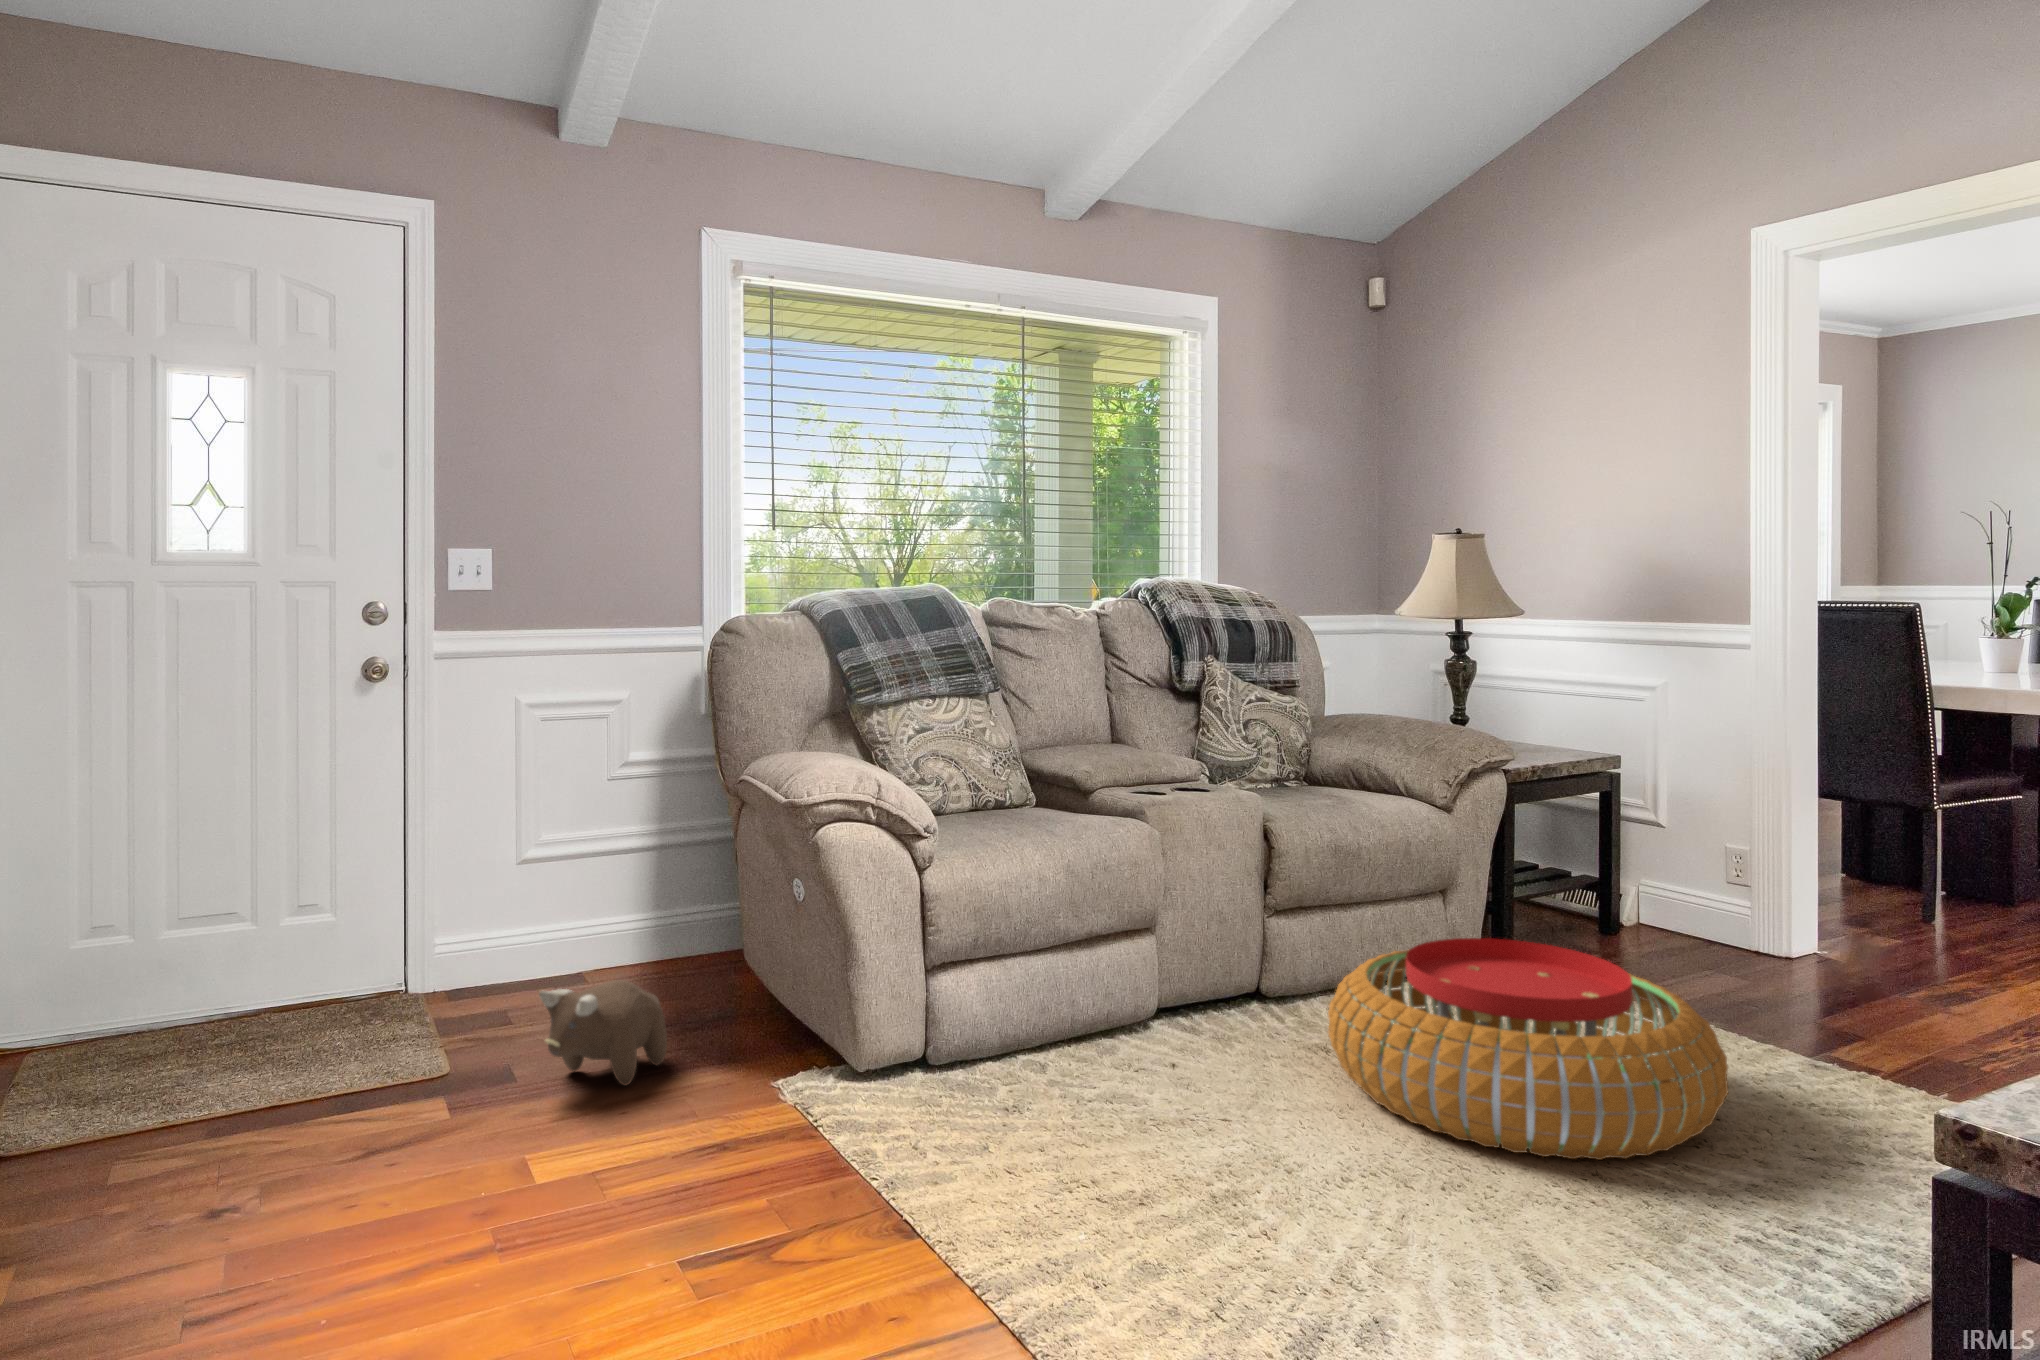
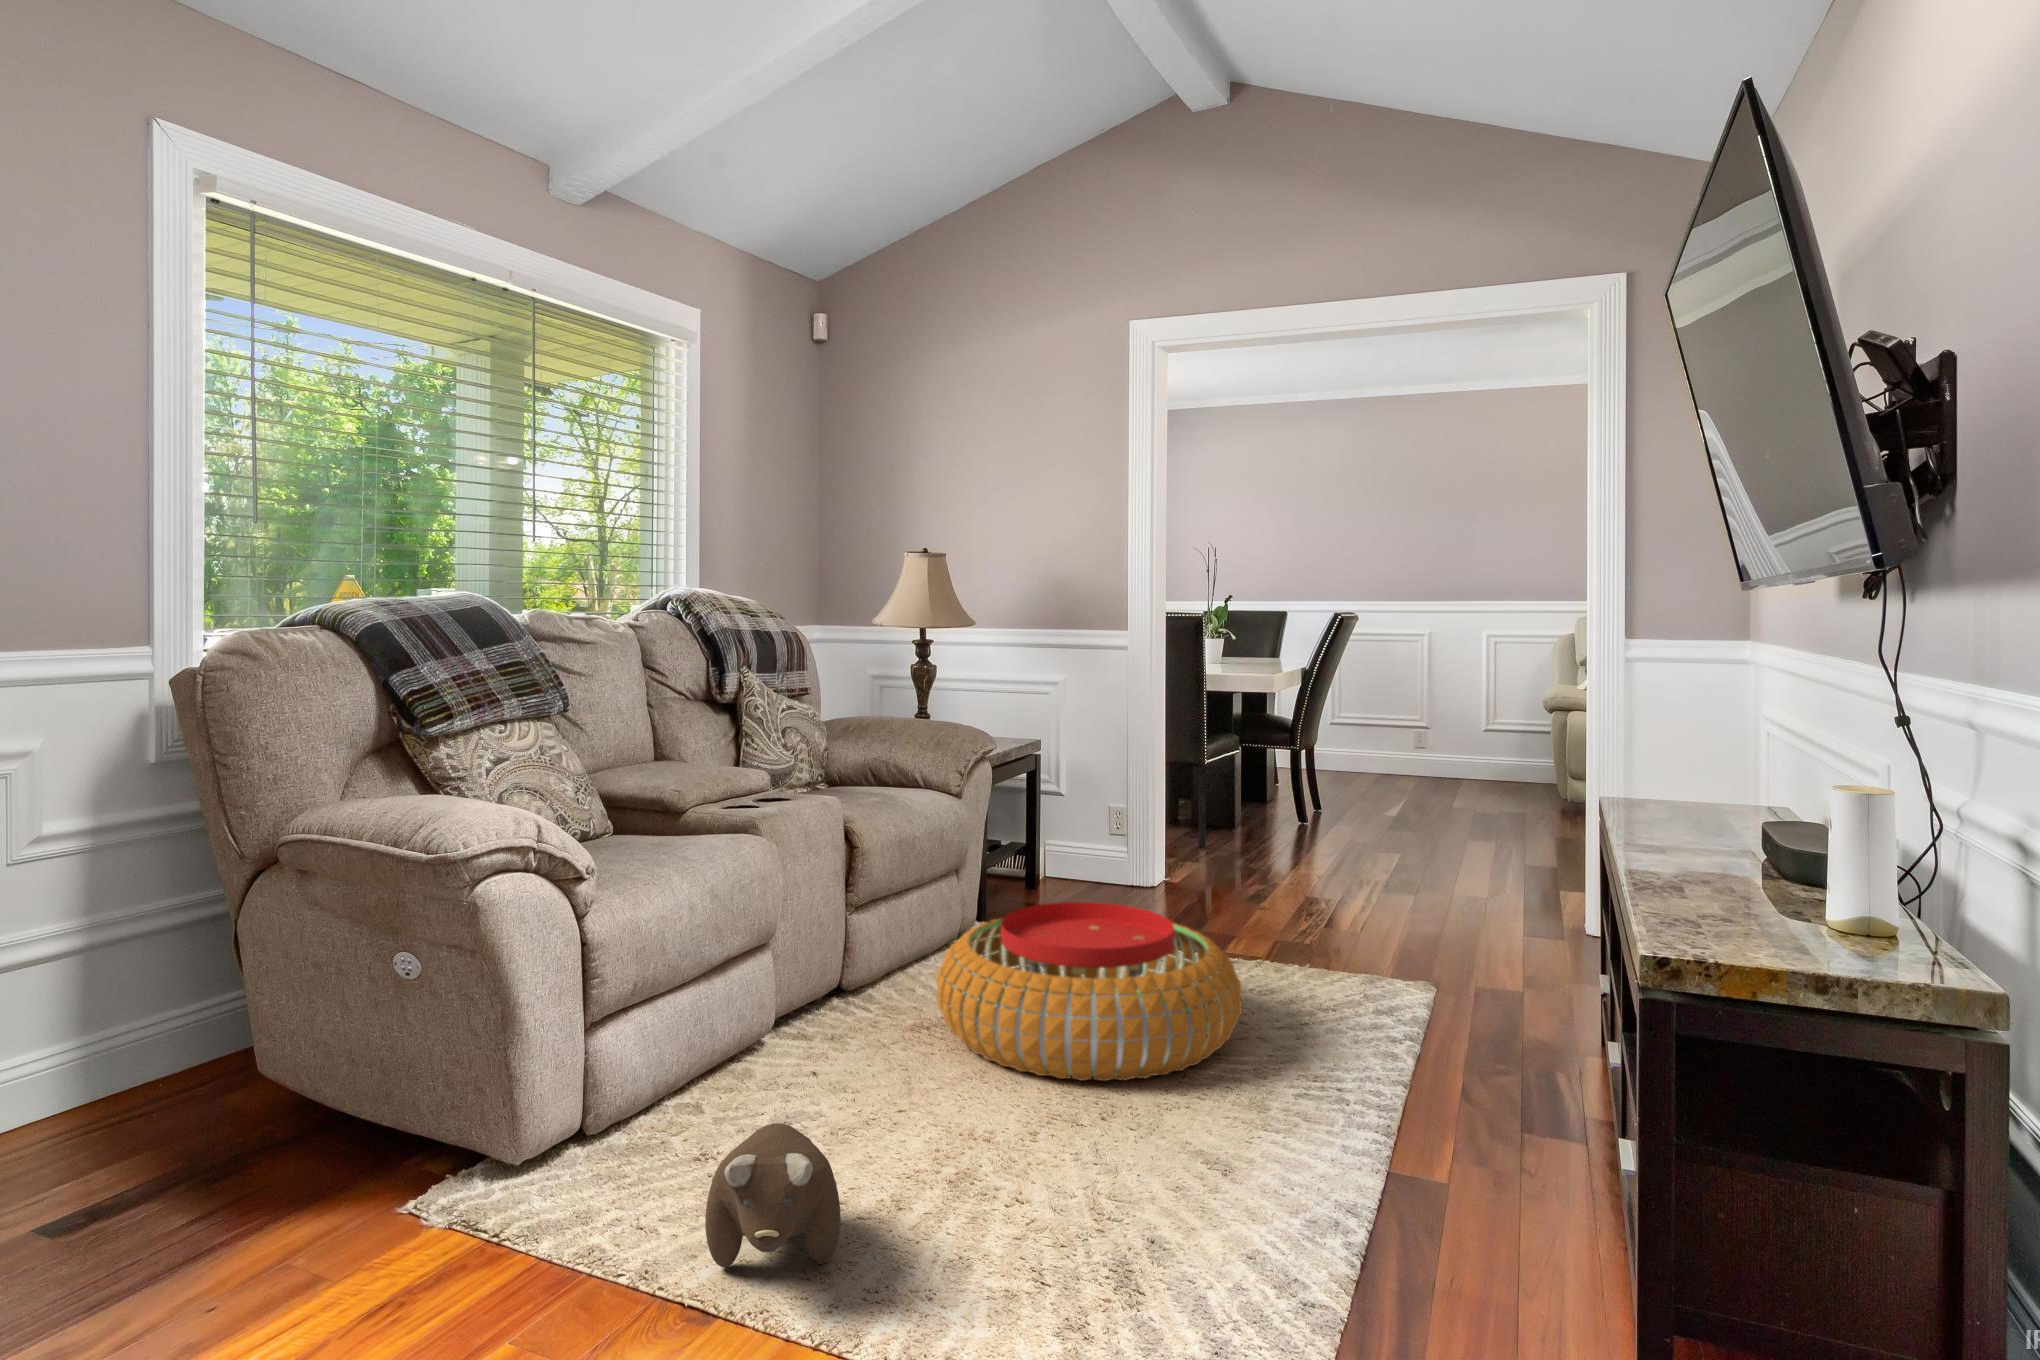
plush toy: present [539,980,667,1085] -> present [705,1123,841,1268]

